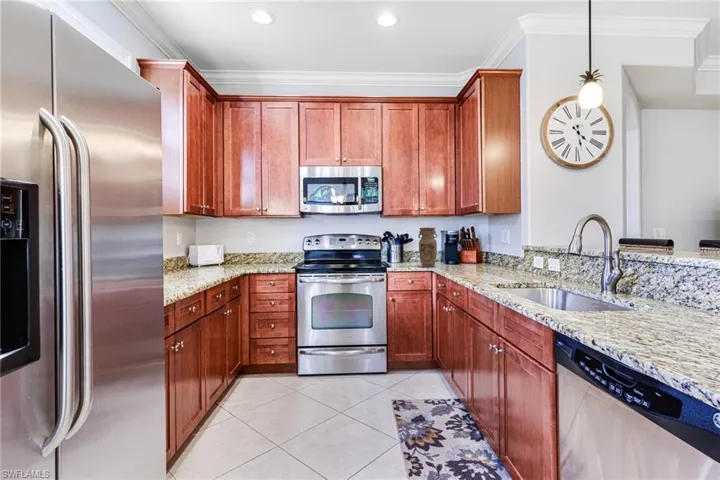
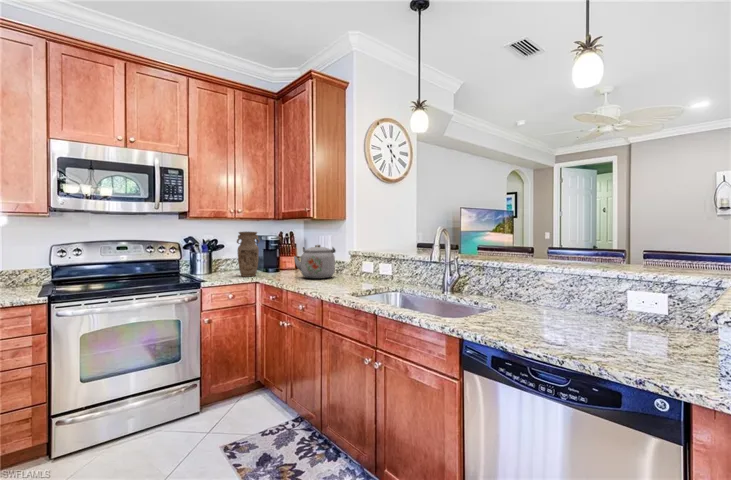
kettle: none [464,239,508,271] -> present [294,245,335,279]

